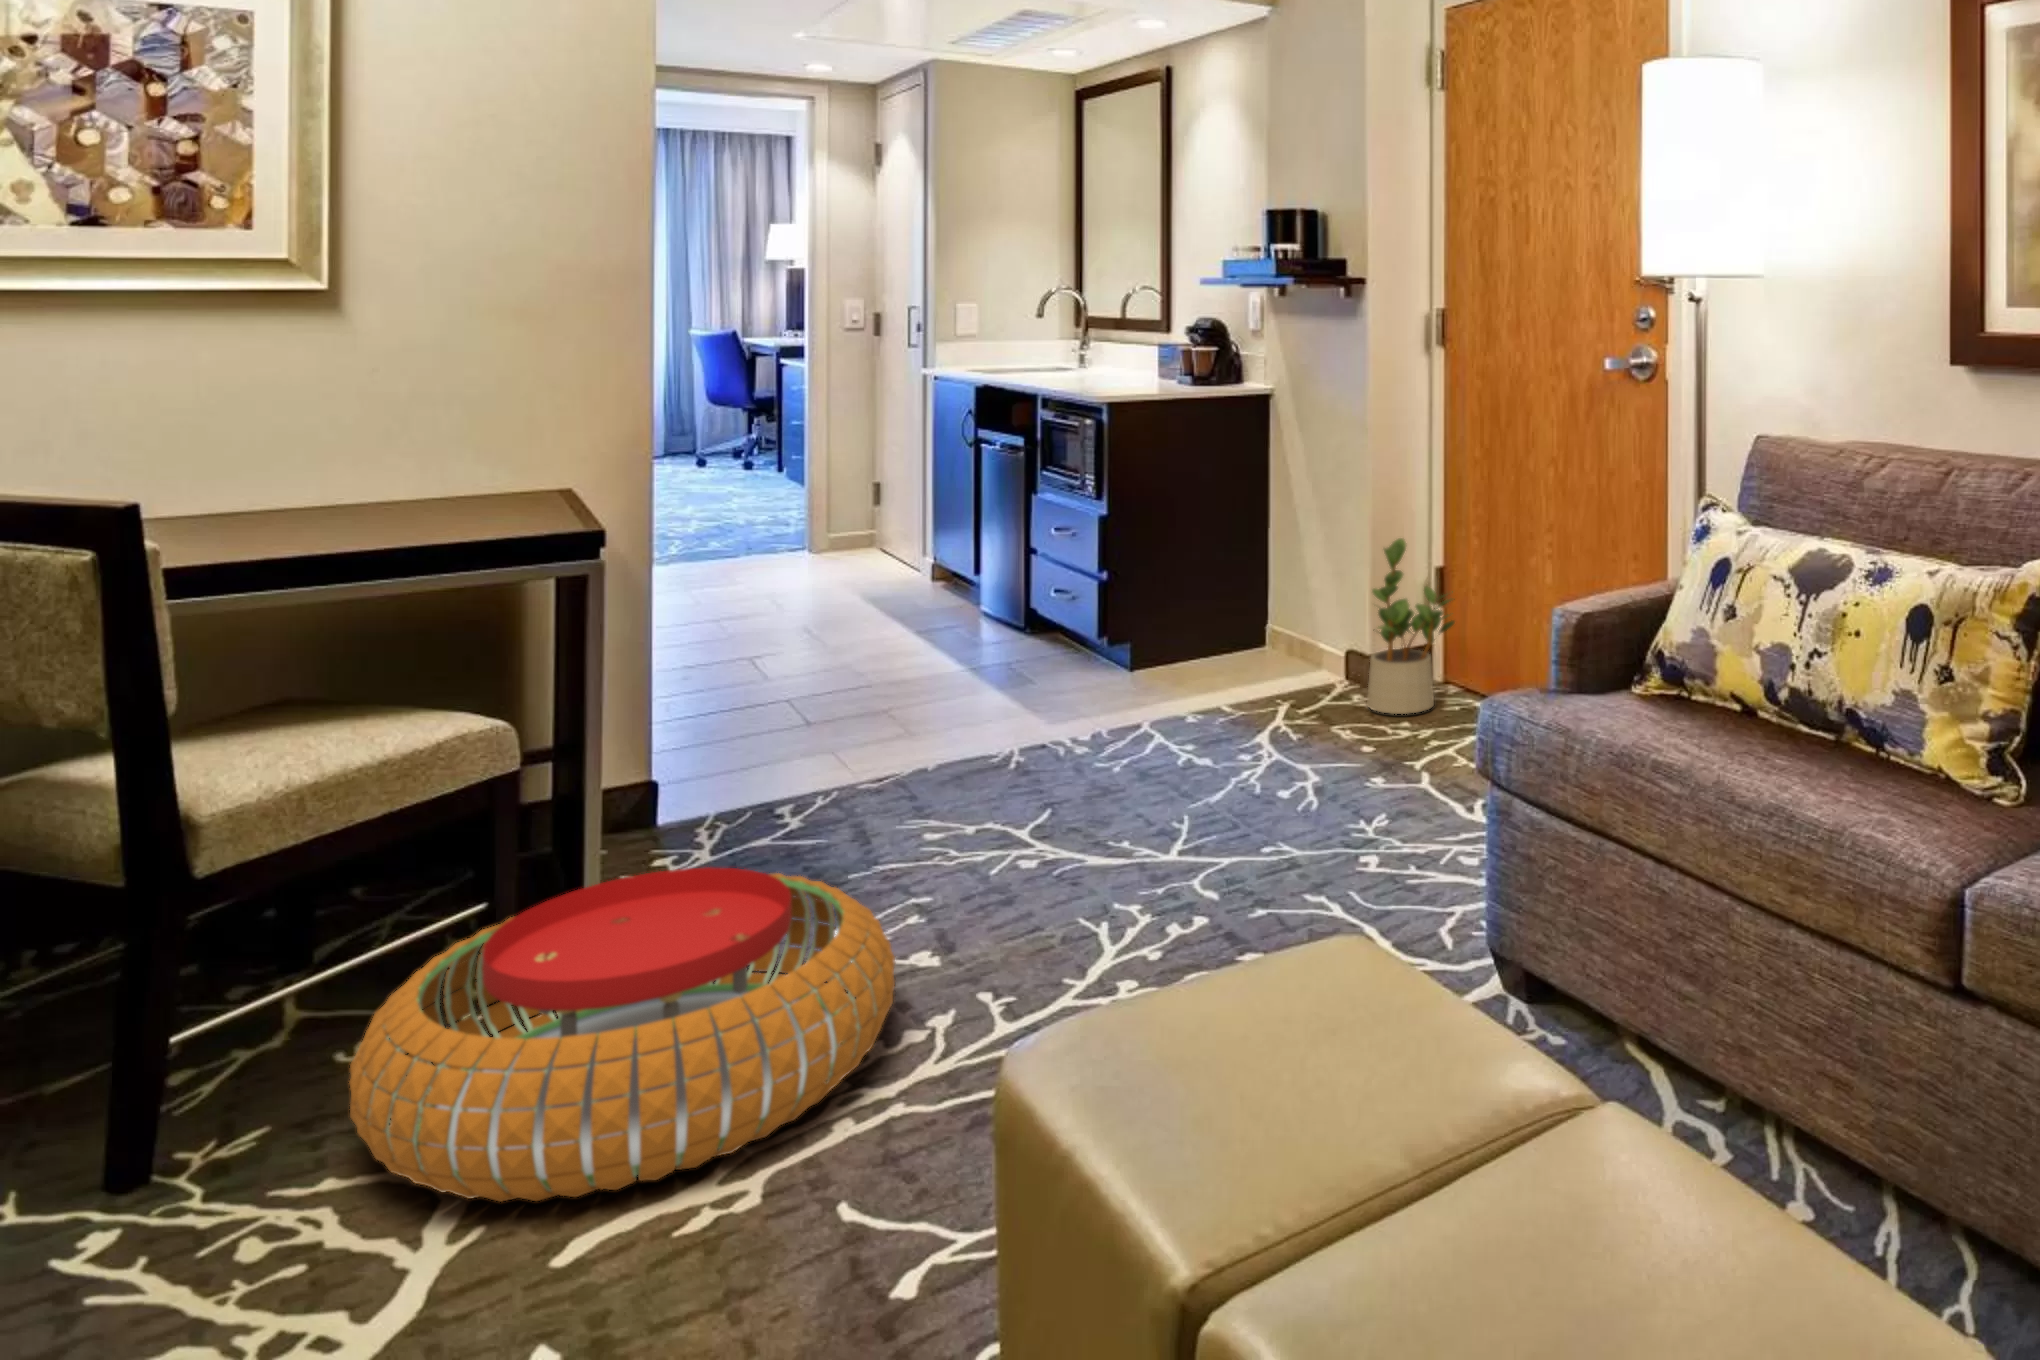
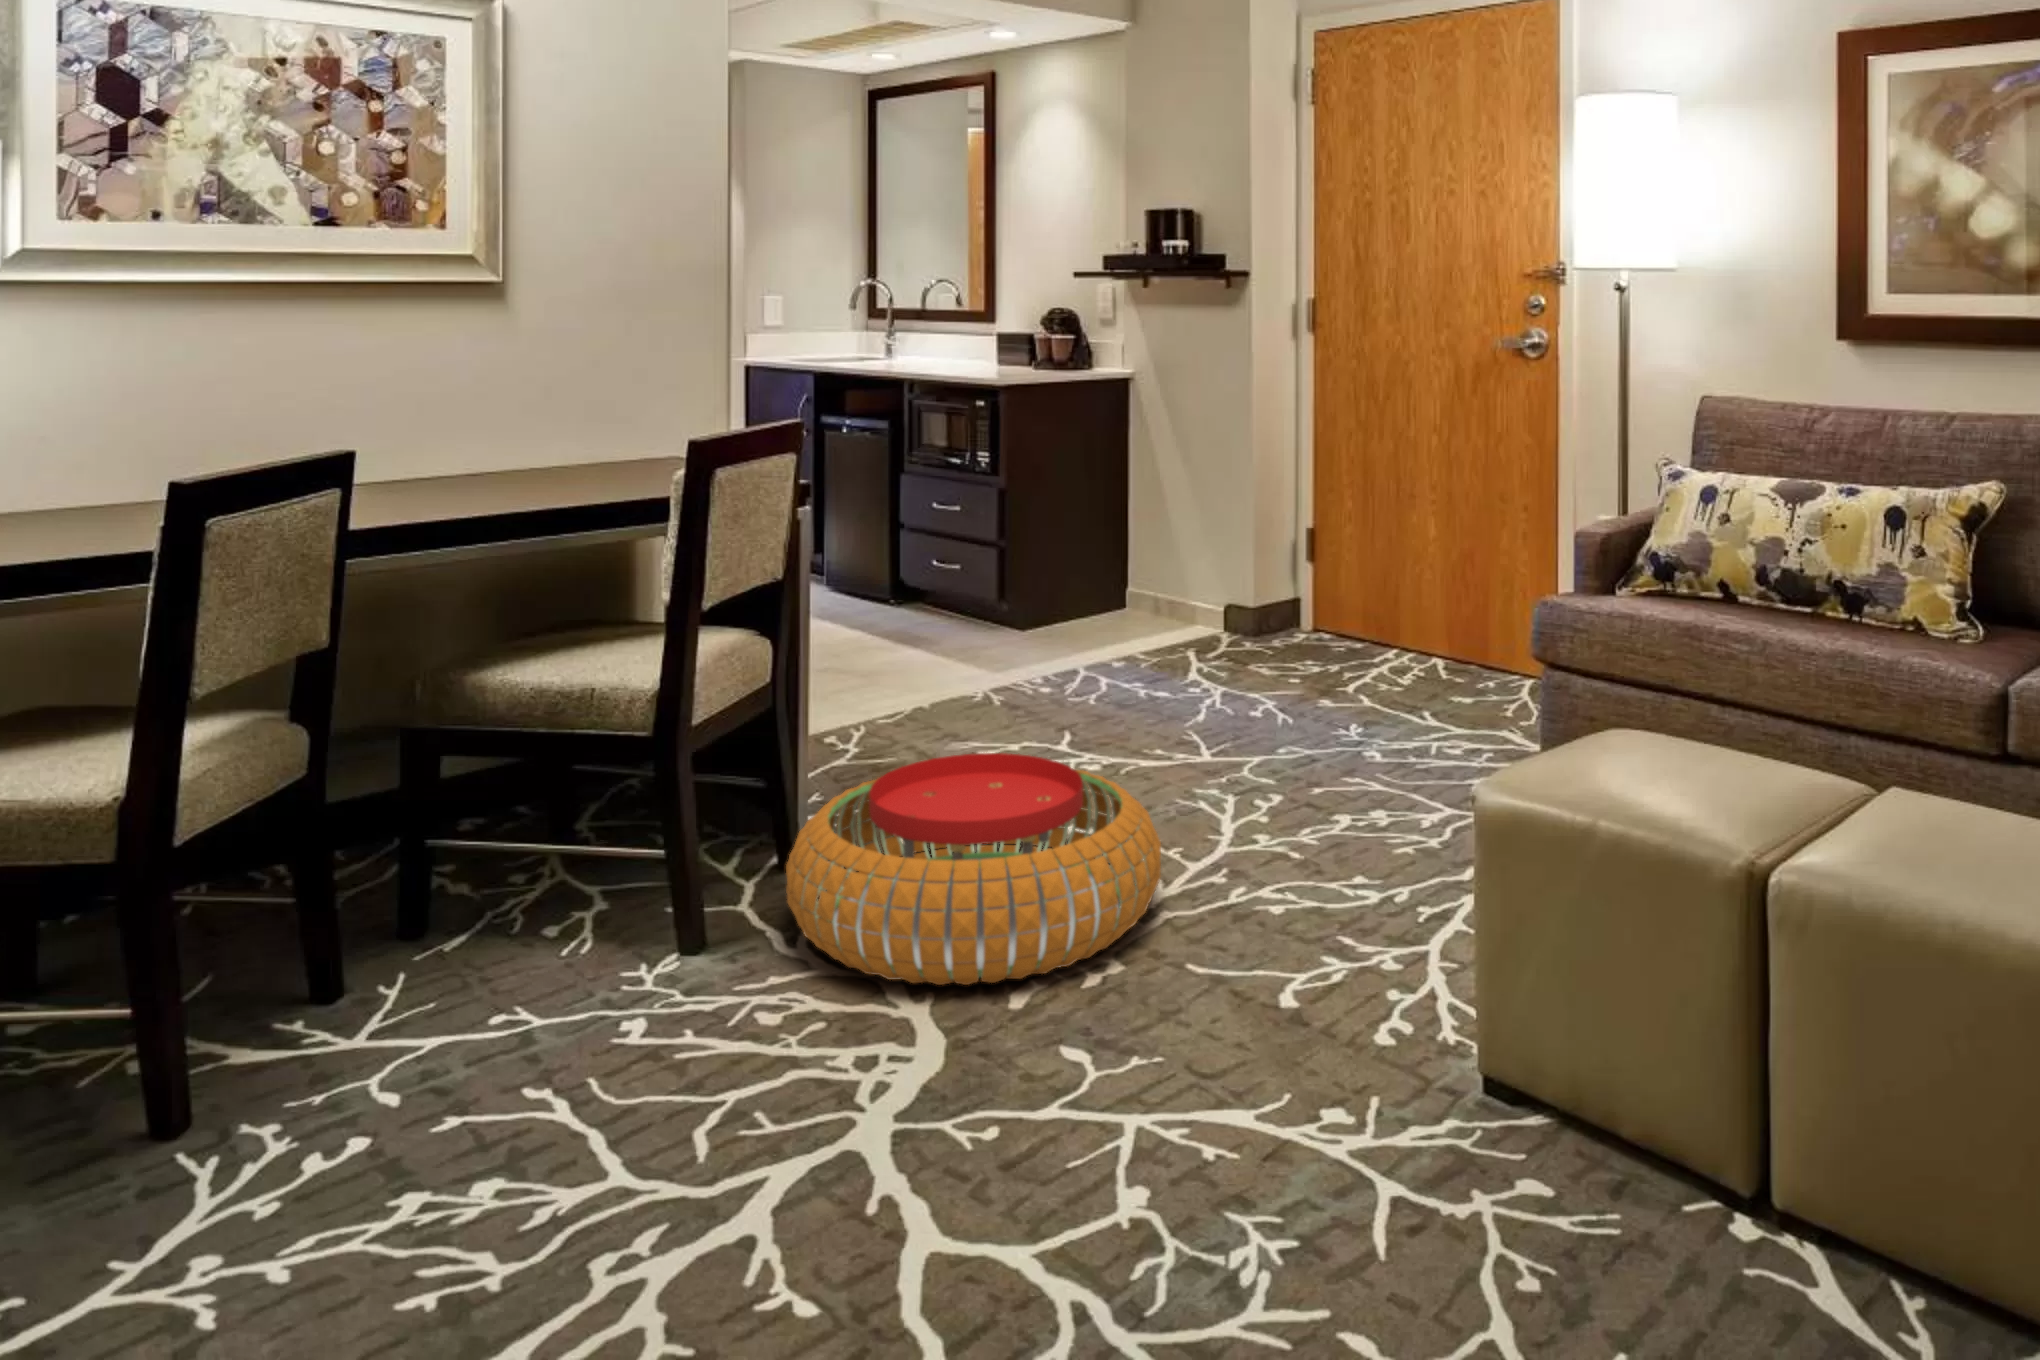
potted plant: present [1367,538,1454,714] -> none [1268,500,1347,653]

